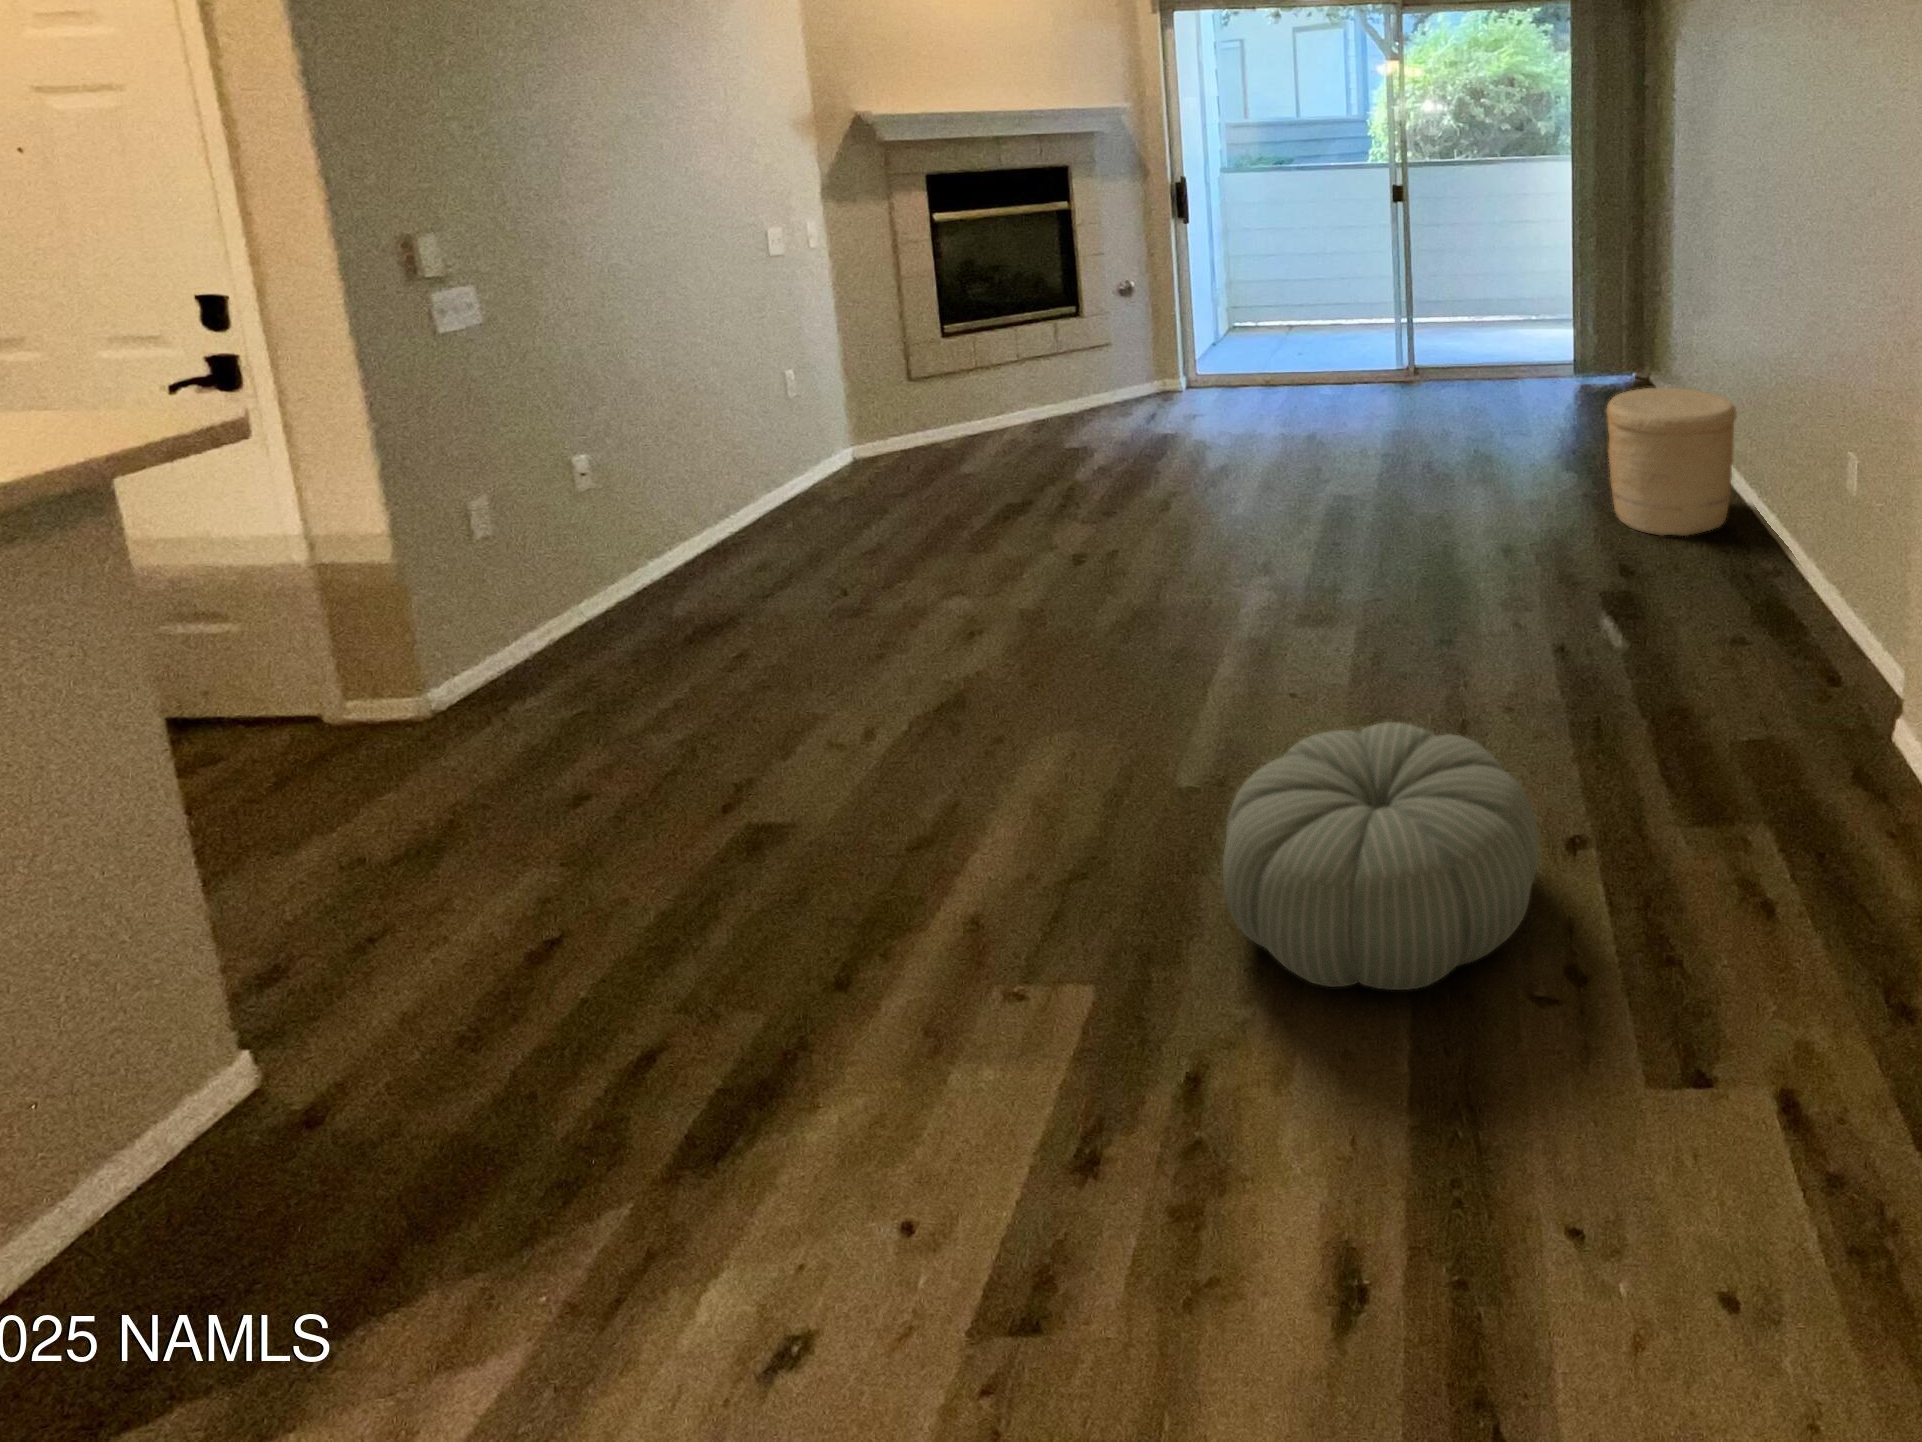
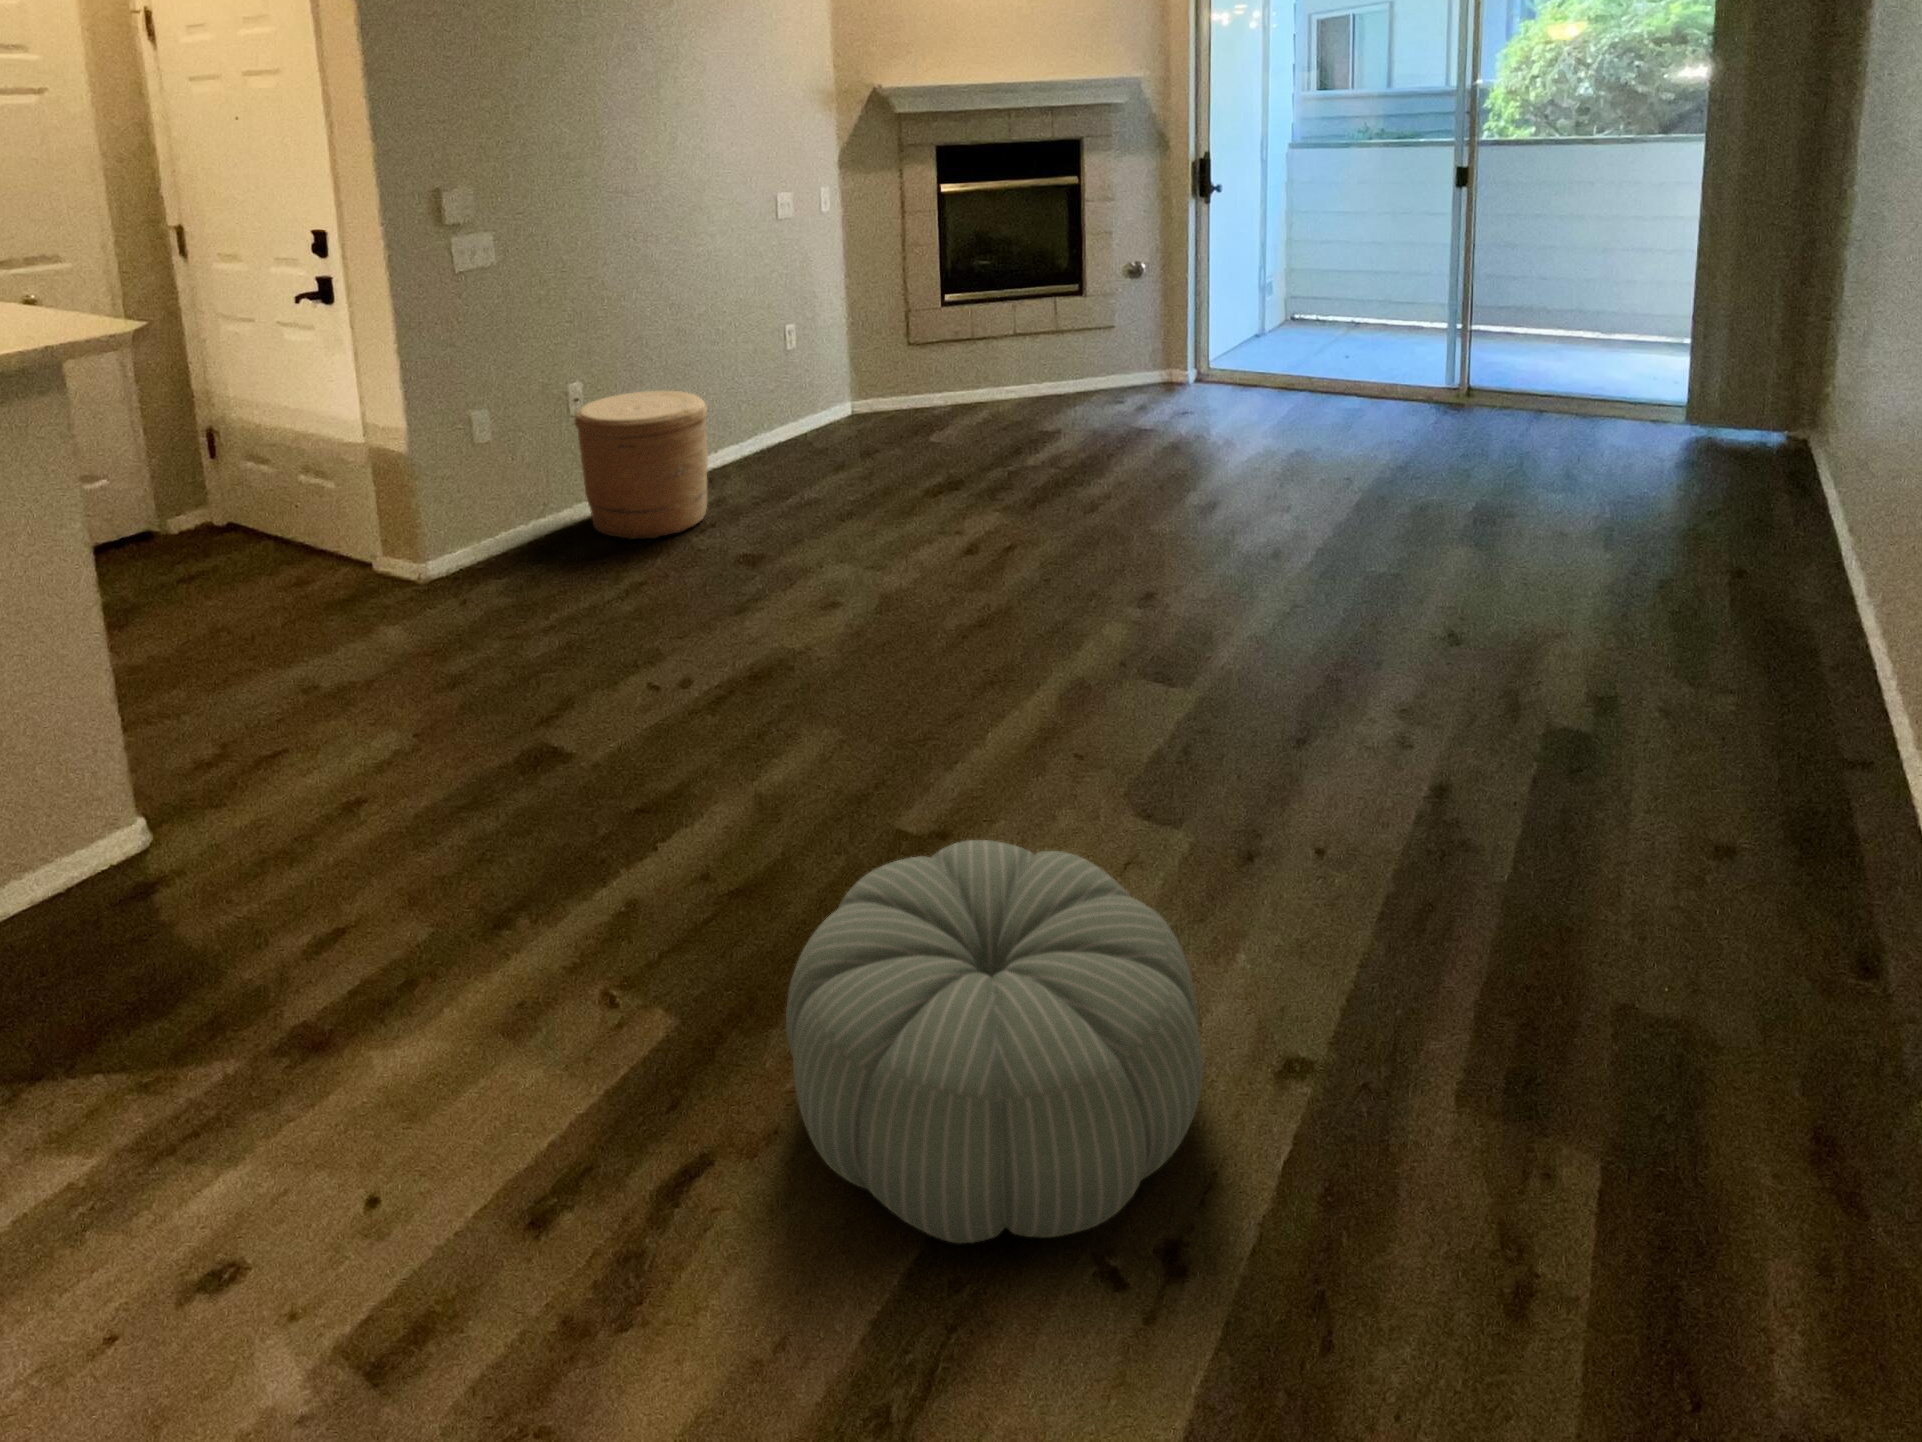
woven basket: present [1607,388,1737,536] -> present [574,391,708,539]

